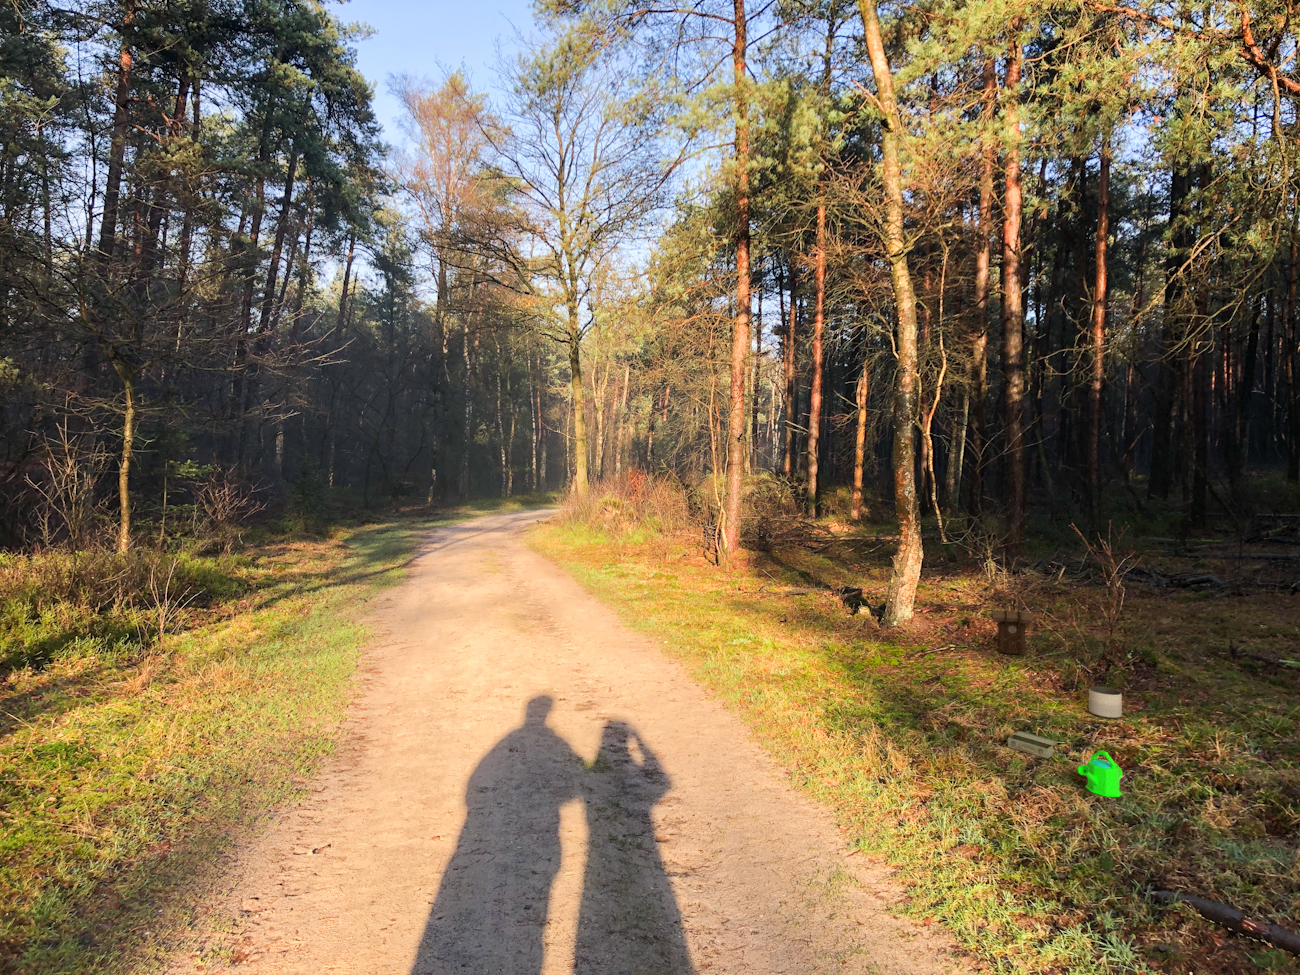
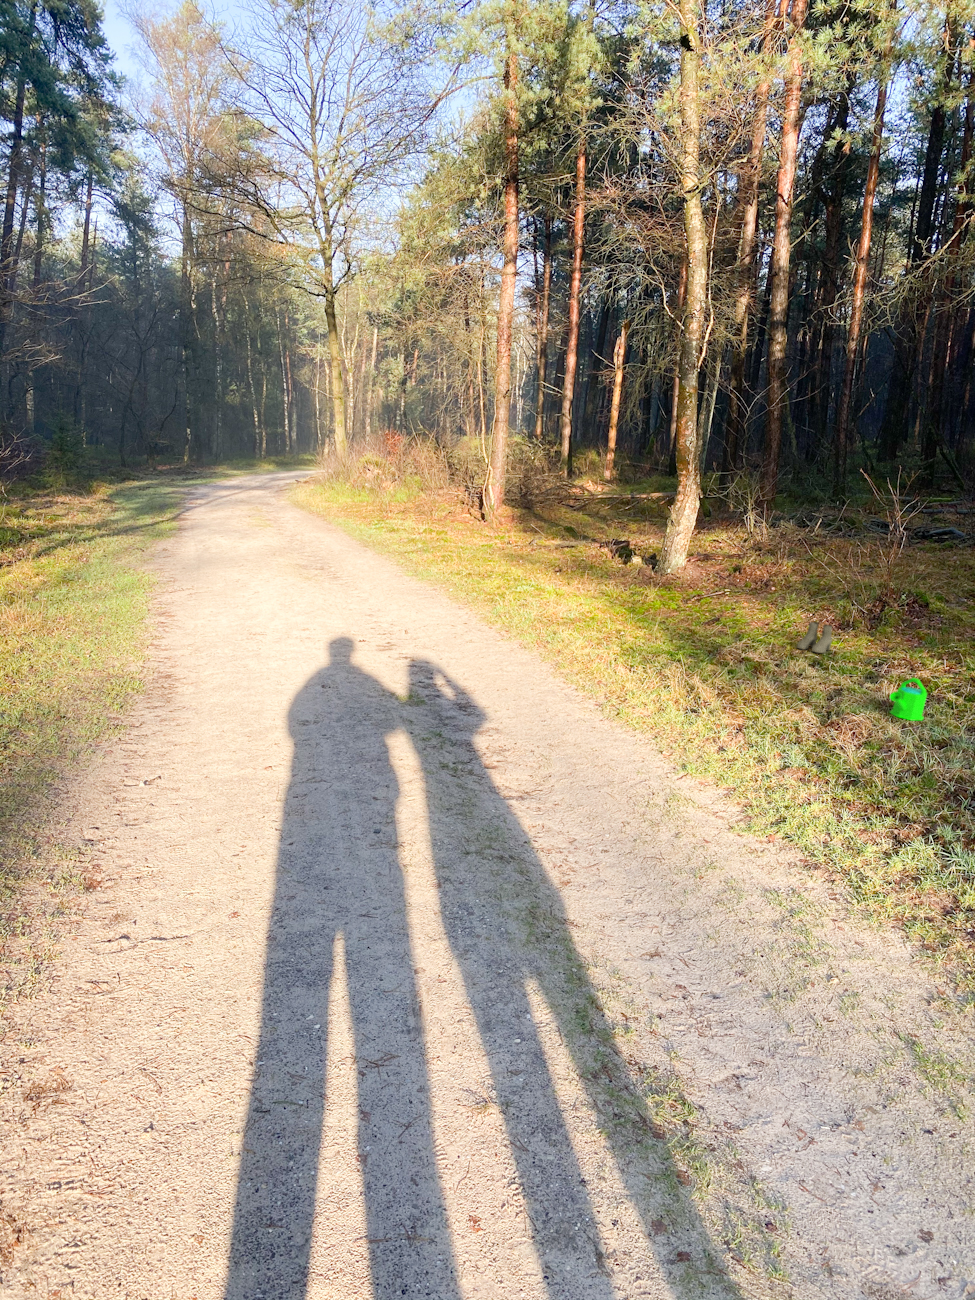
backpack: present [992,610,1032,655] -> none [772,556,813,600]
boots: none [1006,684,1042,717] -> present [797,622,832,653]
planter: present [1089,686,1122,718] -> none [872,624,907,654]
toolbox: present [1008,731,1058,759] -> none [809,664,858,689]

